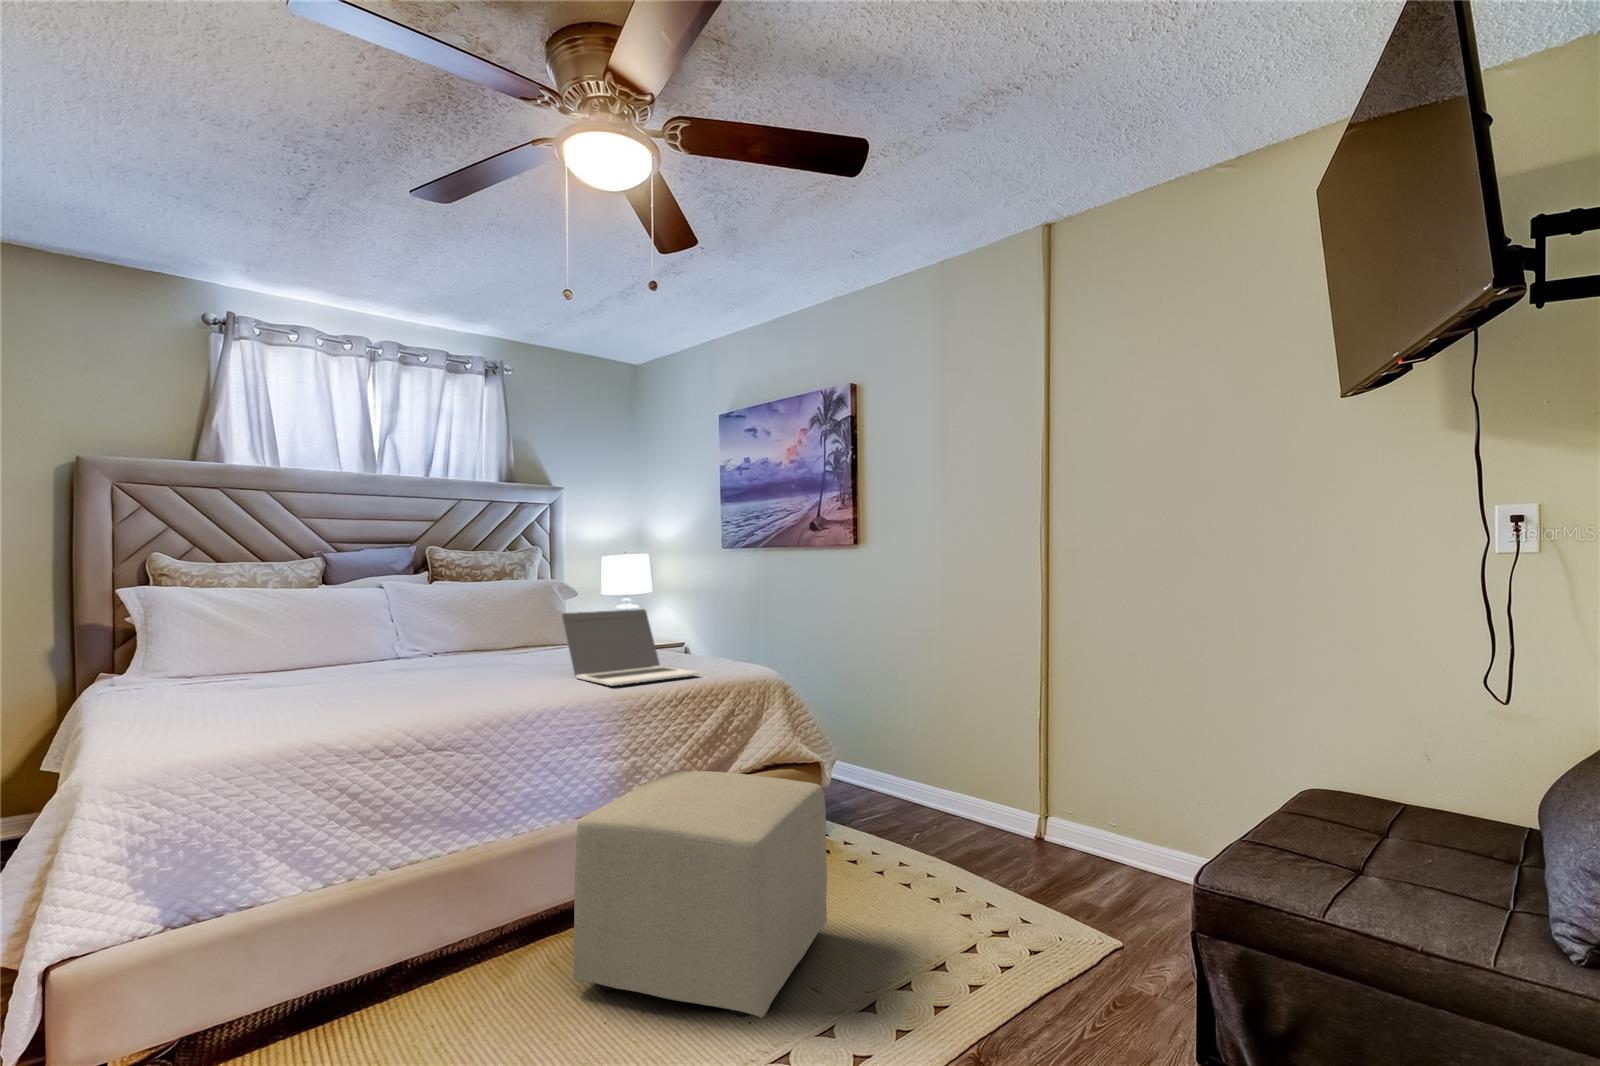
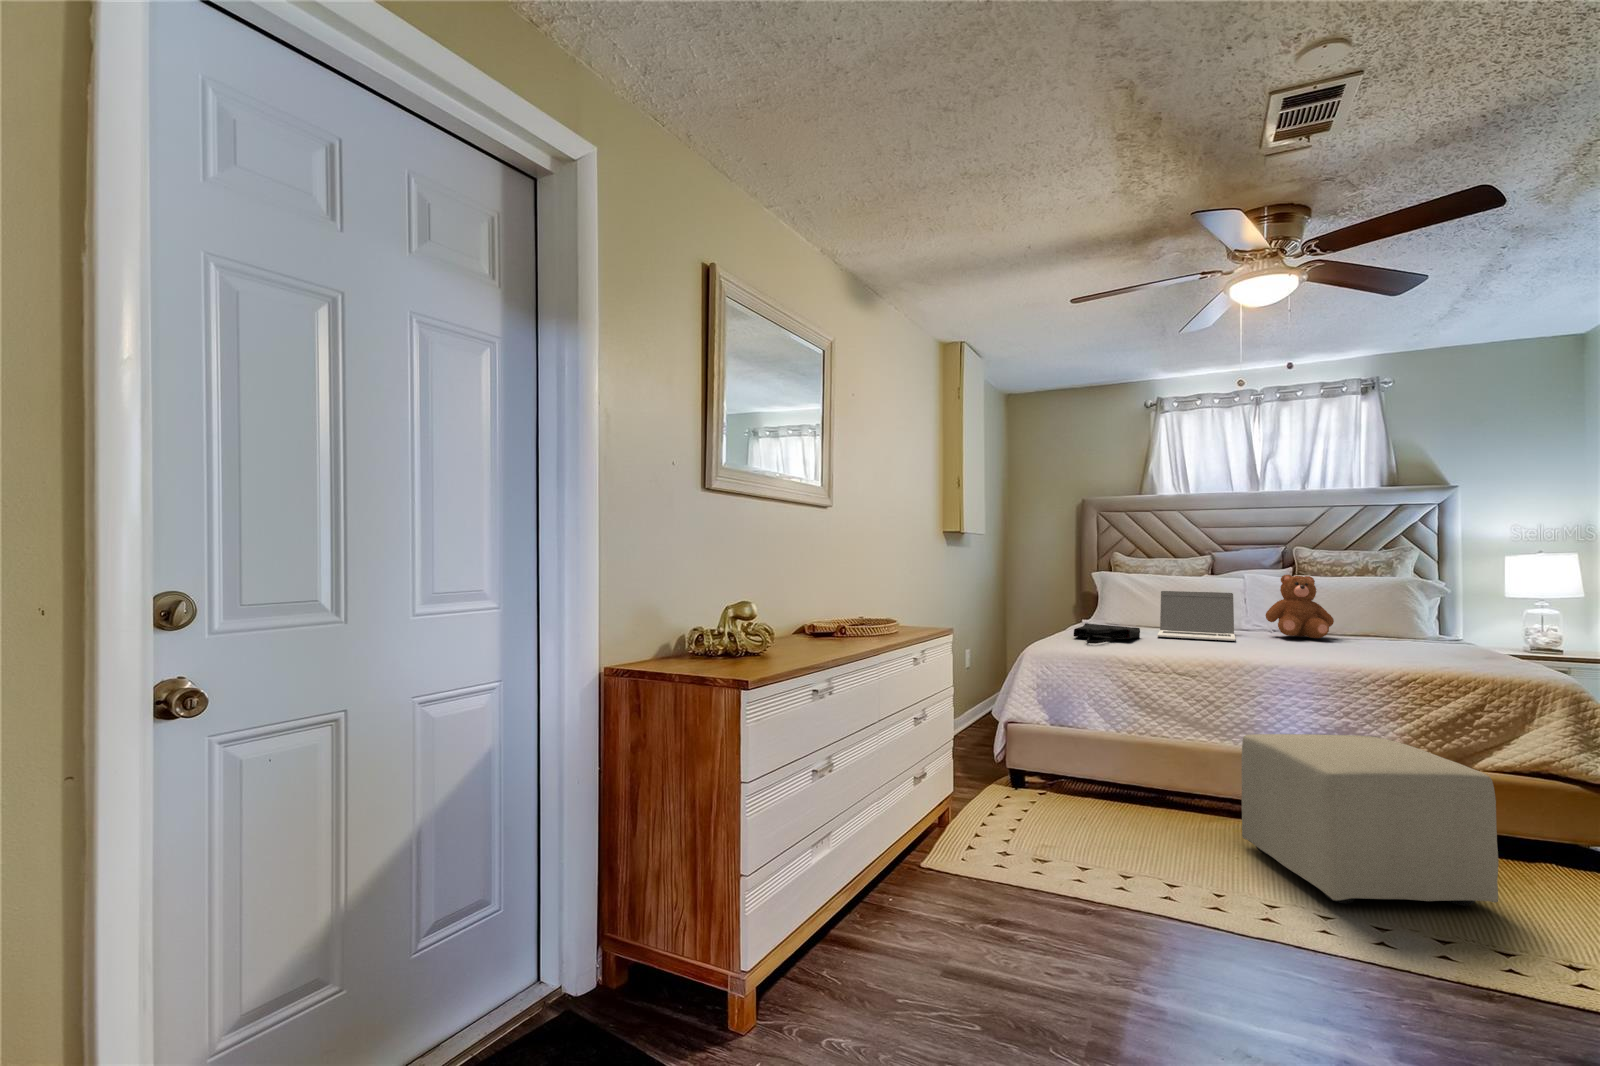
teddy bear: none [451,580,528,662] -> present [1265,575,1334,638]
laptop: present [562,609,699,686] -> present [1157,591,1235,641]
tote bag: none [172,680,299,725] -> present [1074,623,1140,644]

